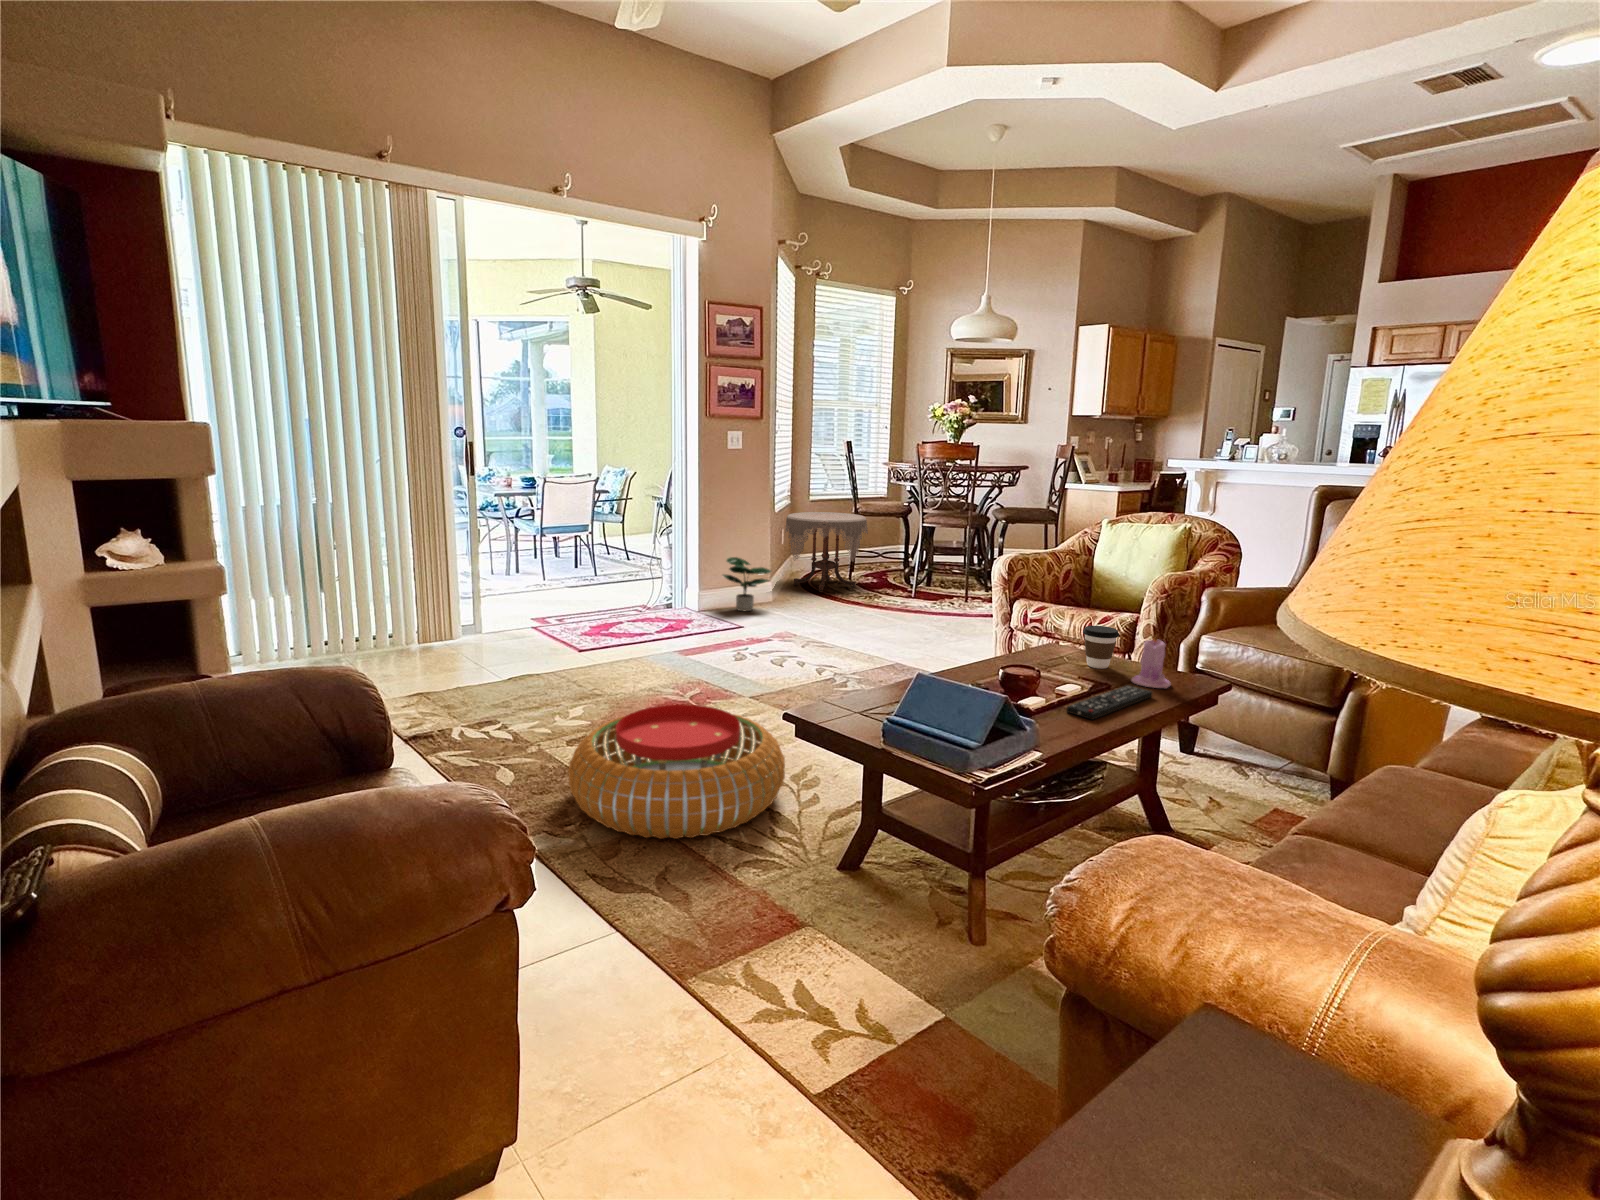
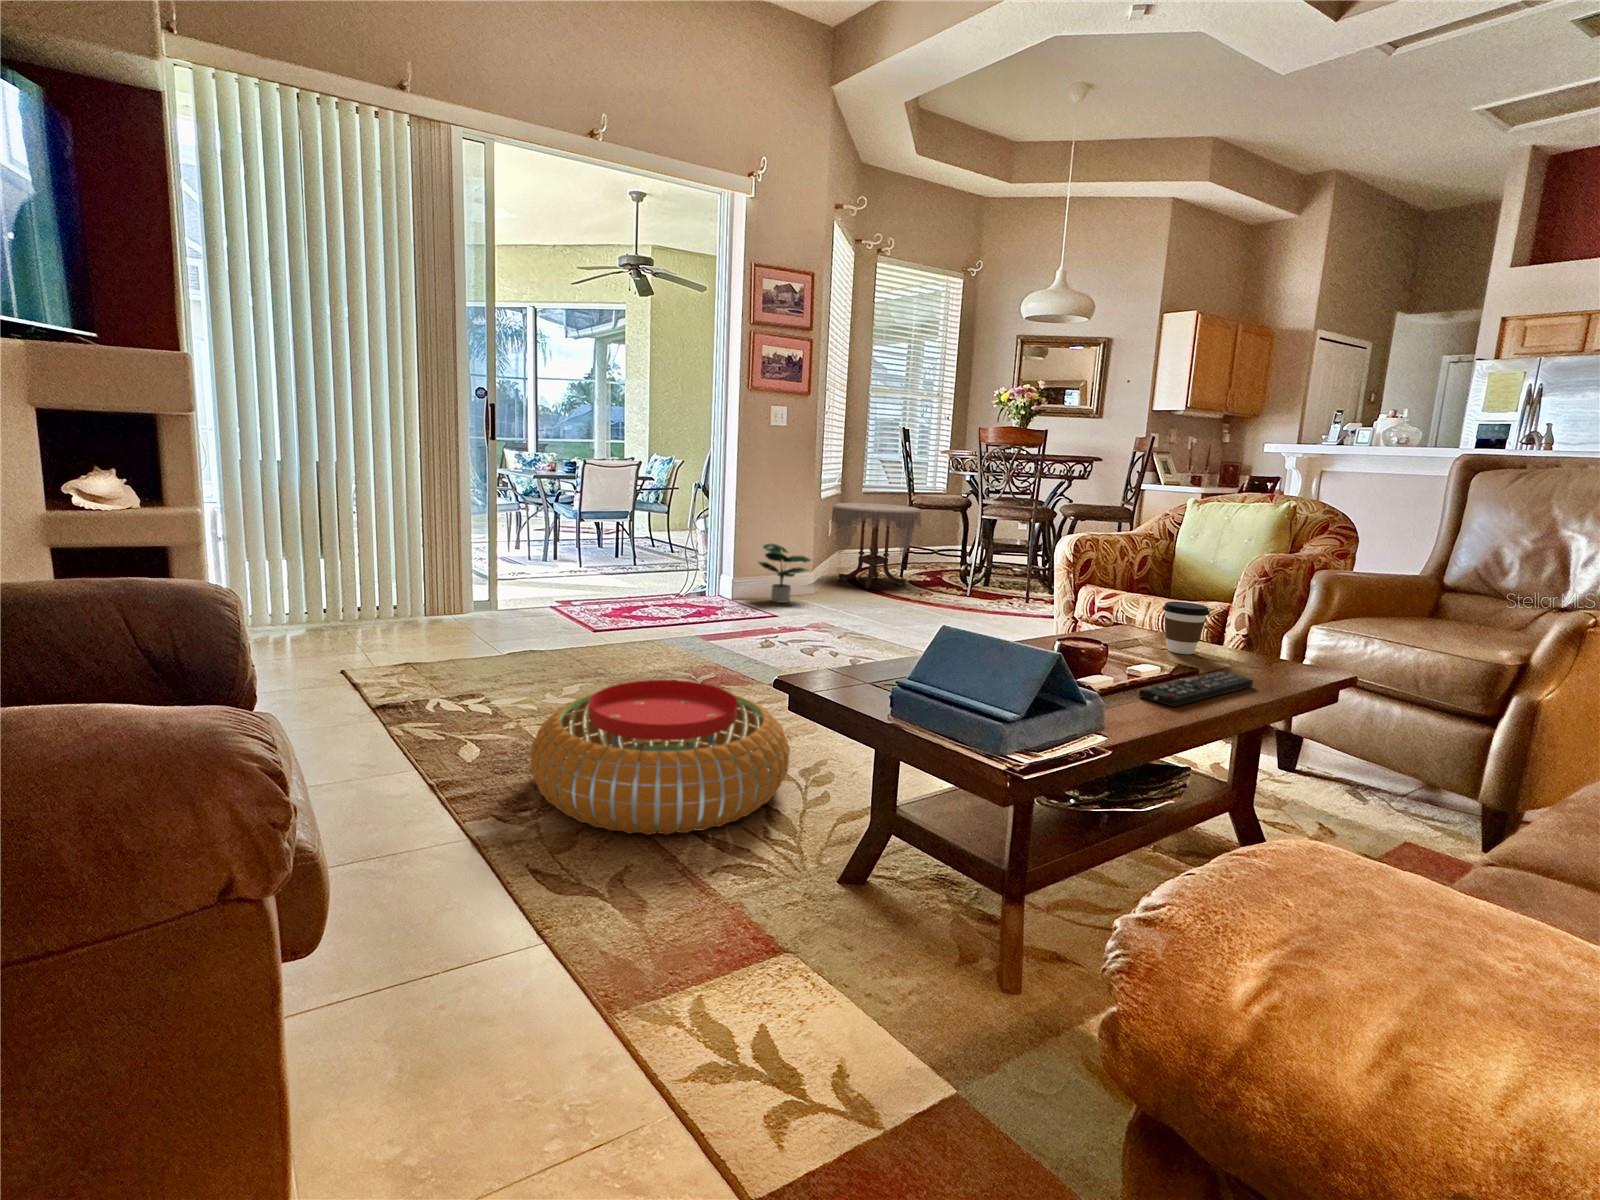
candle: present [1132,638,1171,688] -> none [1224,609,1277,679]

